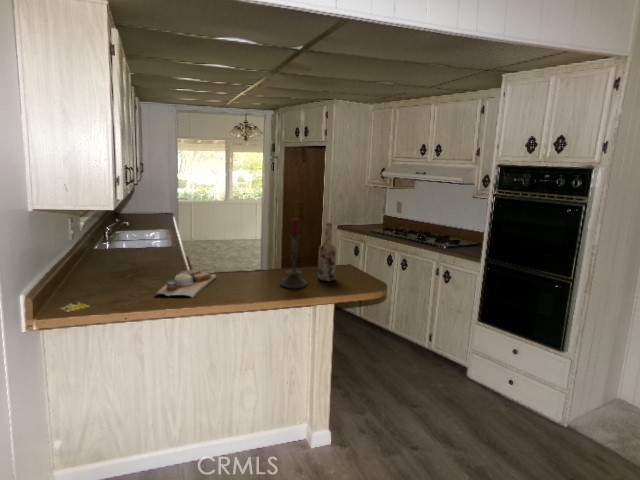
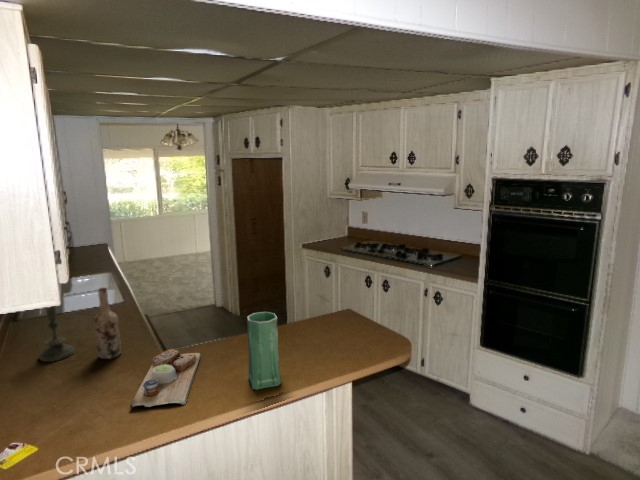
candle: present [280,219,307,288] -> present [39,307,75,362]
wine bottle: present [318,223,337,281] -> present [94,288,121,359]
vase: none [245,239,269,296] -> present [247,312,281,389]

